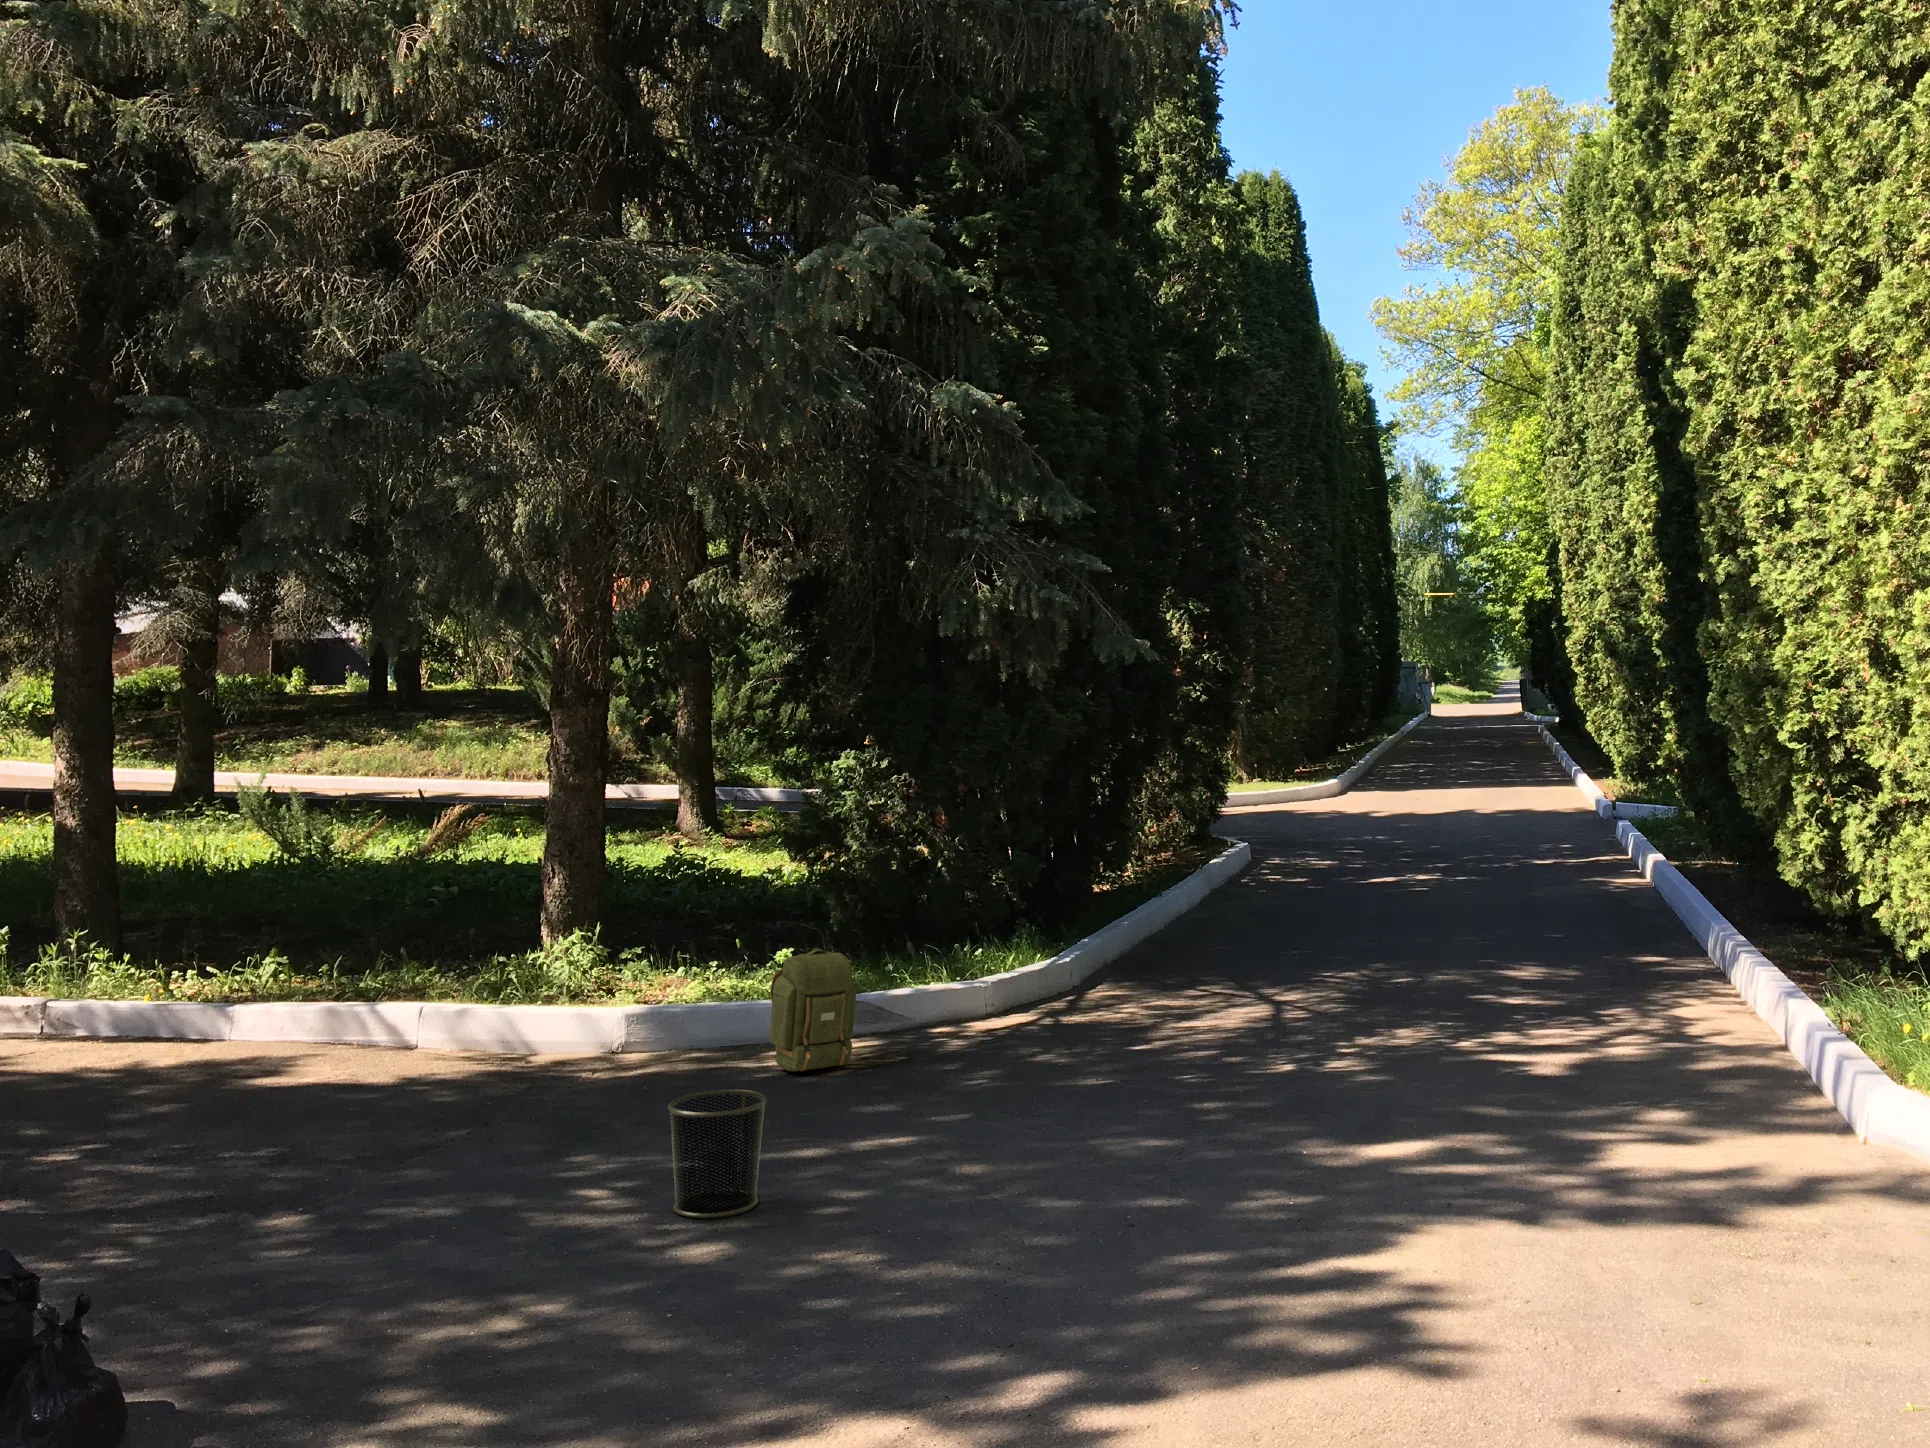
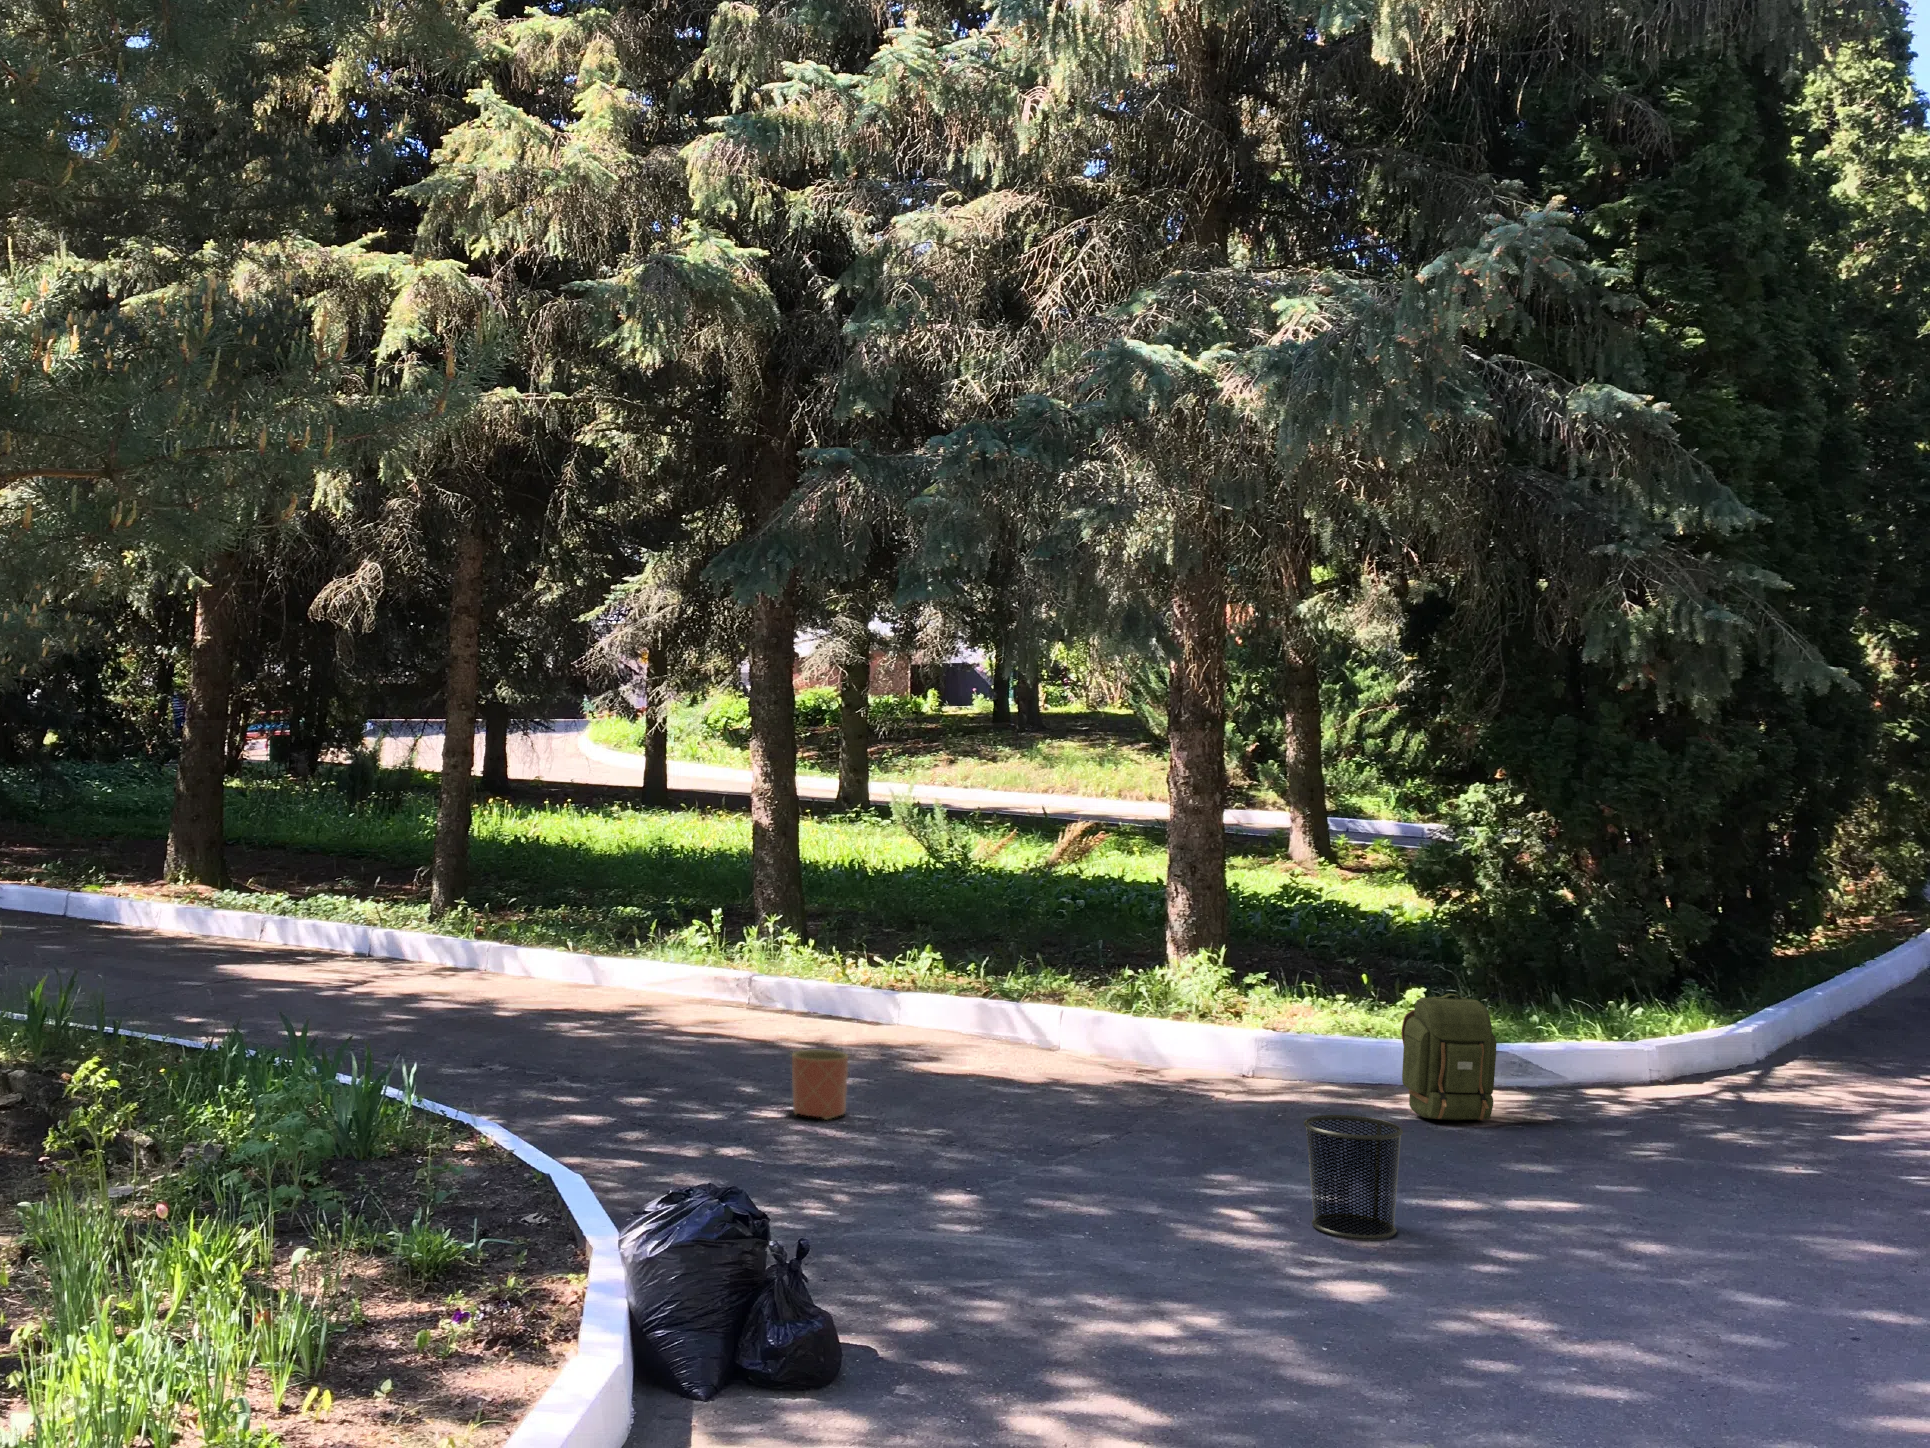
planter: none [55,1100,136,1186] -> present [792,1049,848,1120]

